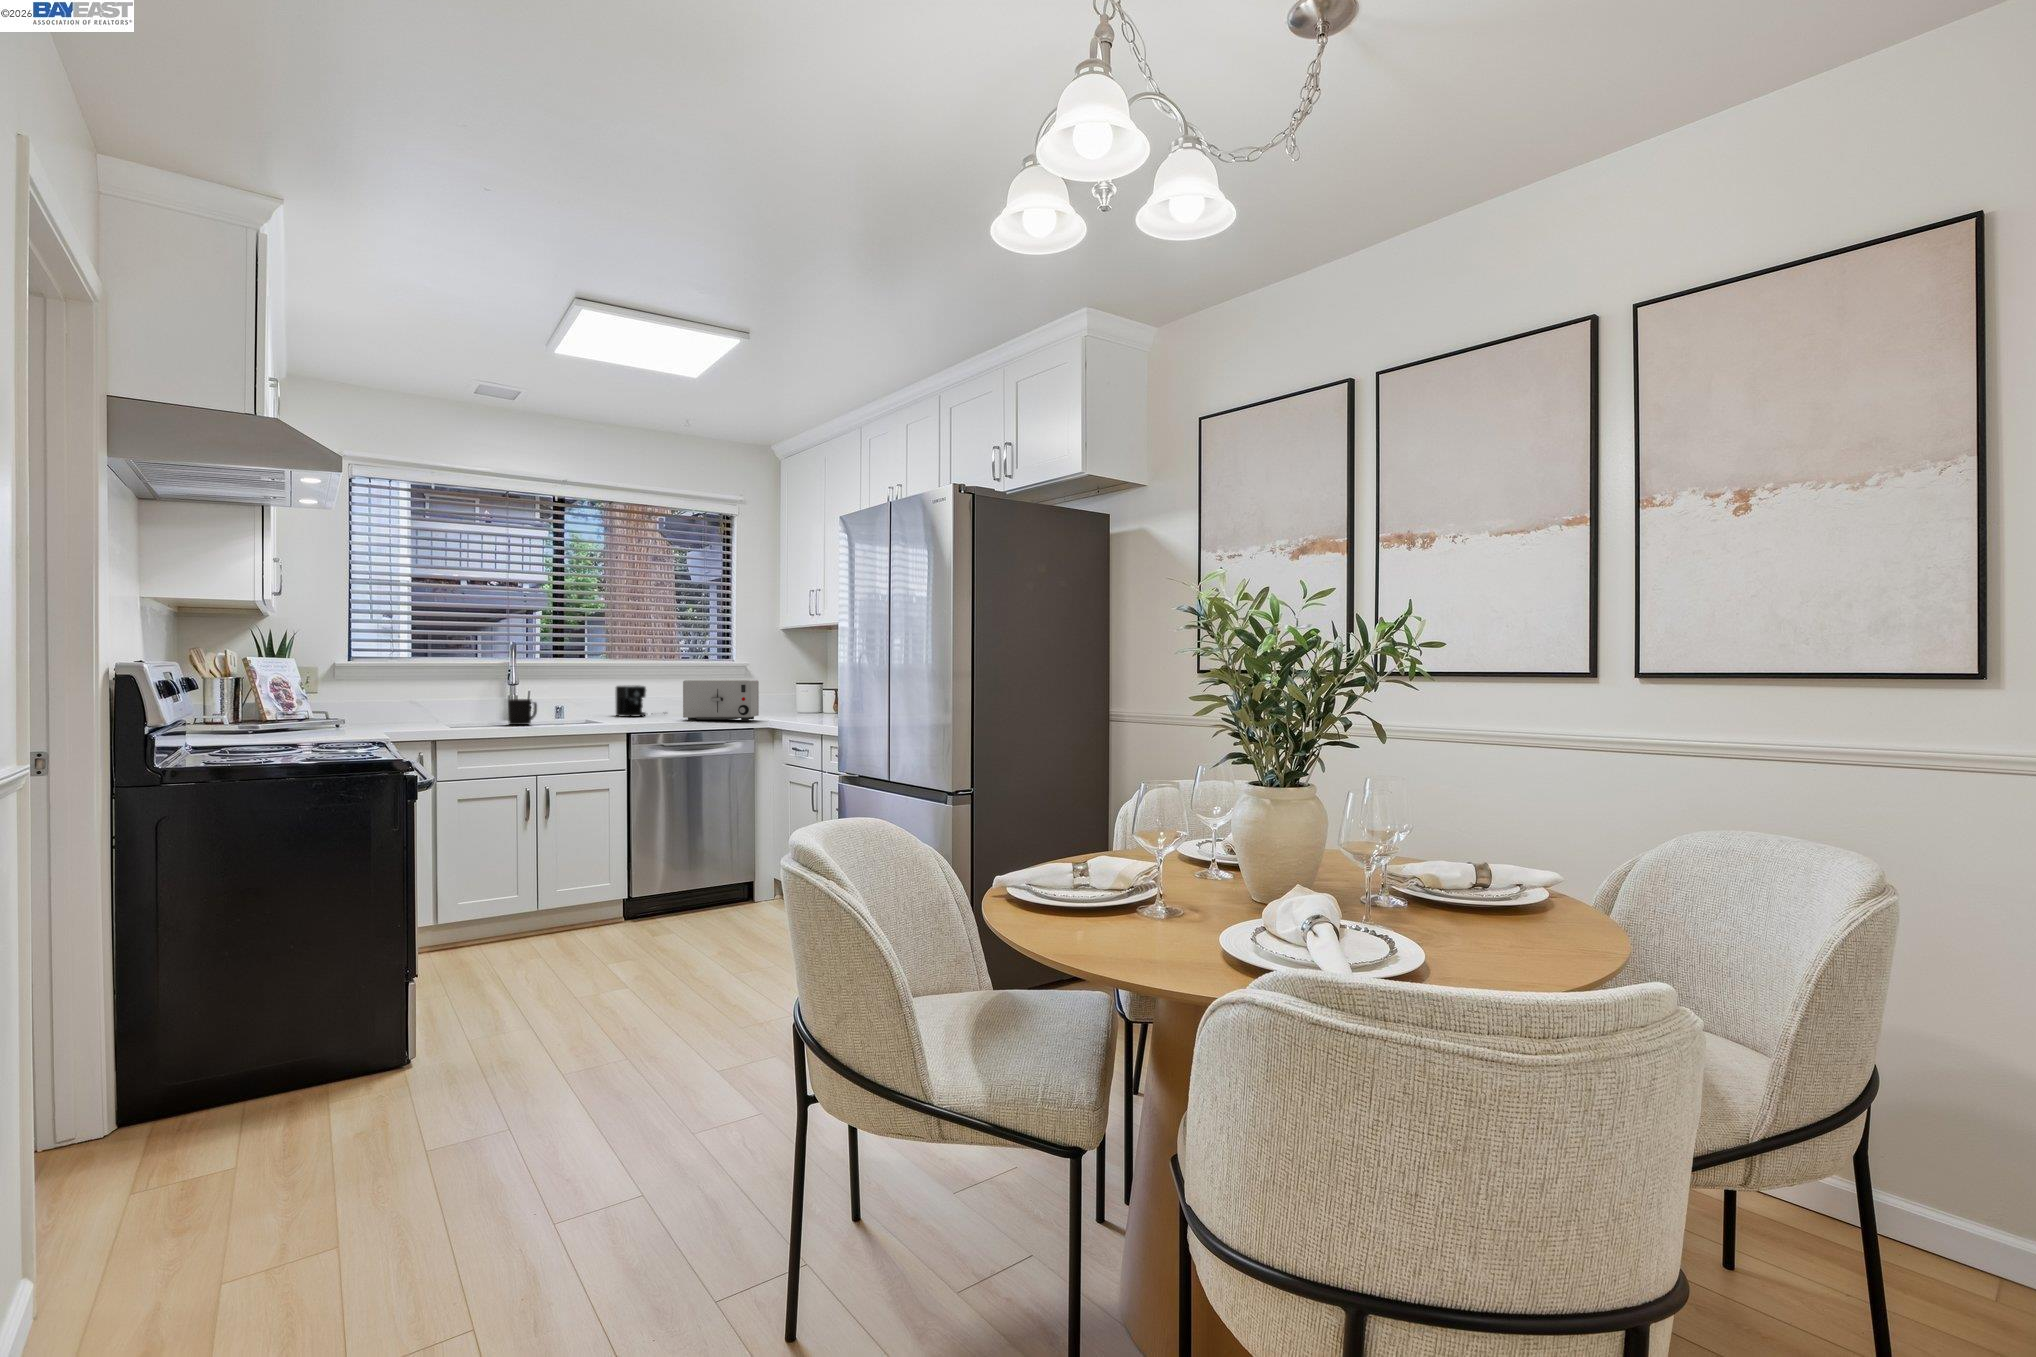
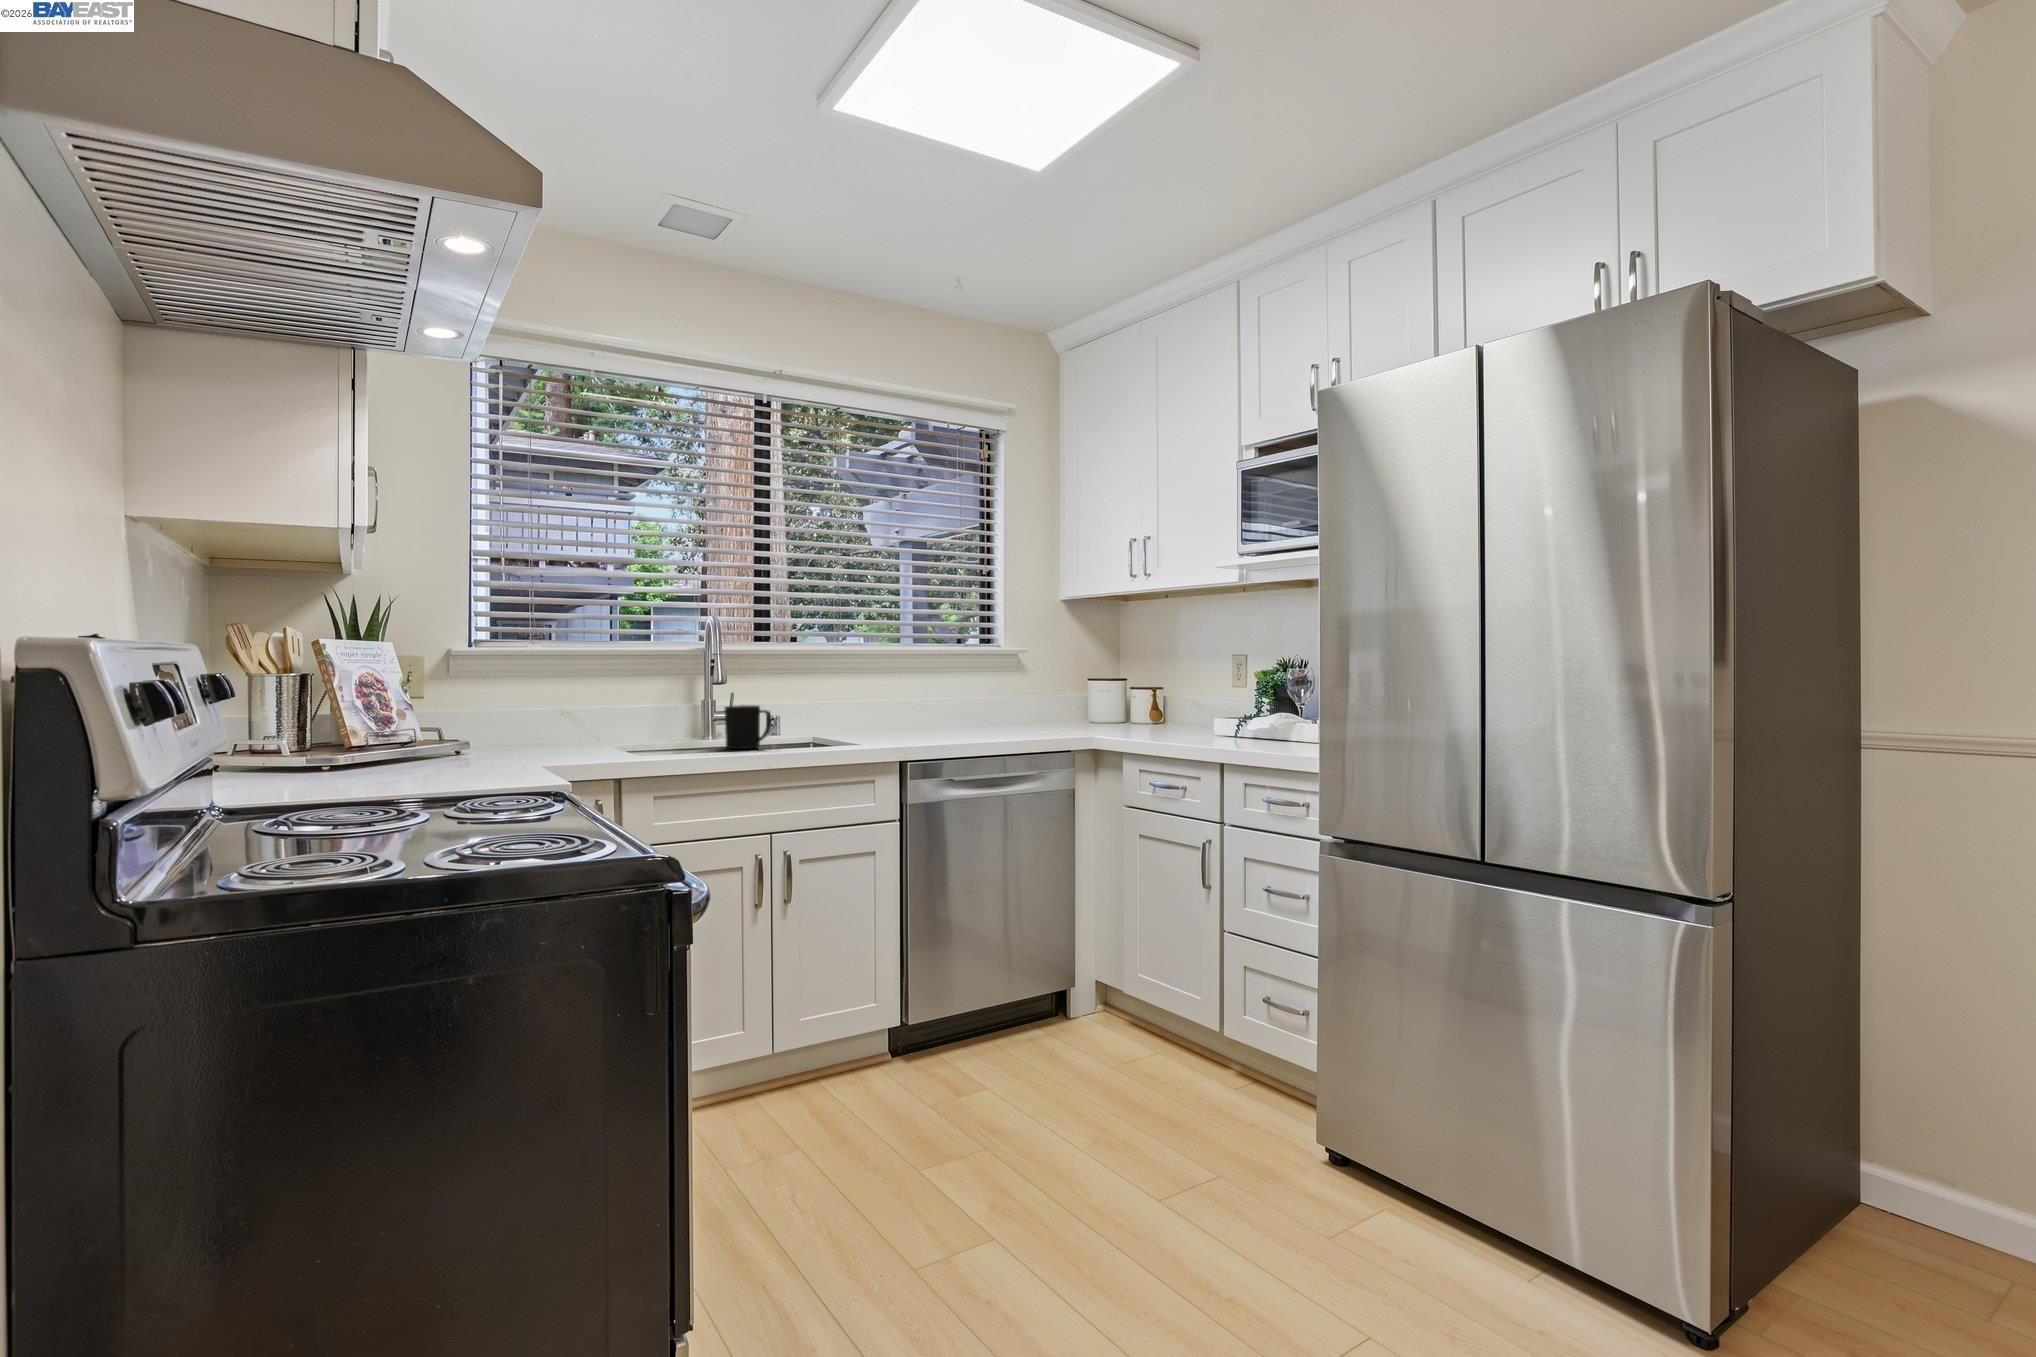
toaster: present [683,679,759,721] -> none [962,672,1067,737]
coffee maker: present [616,685,646,717] -> none [847,682,915,731]

